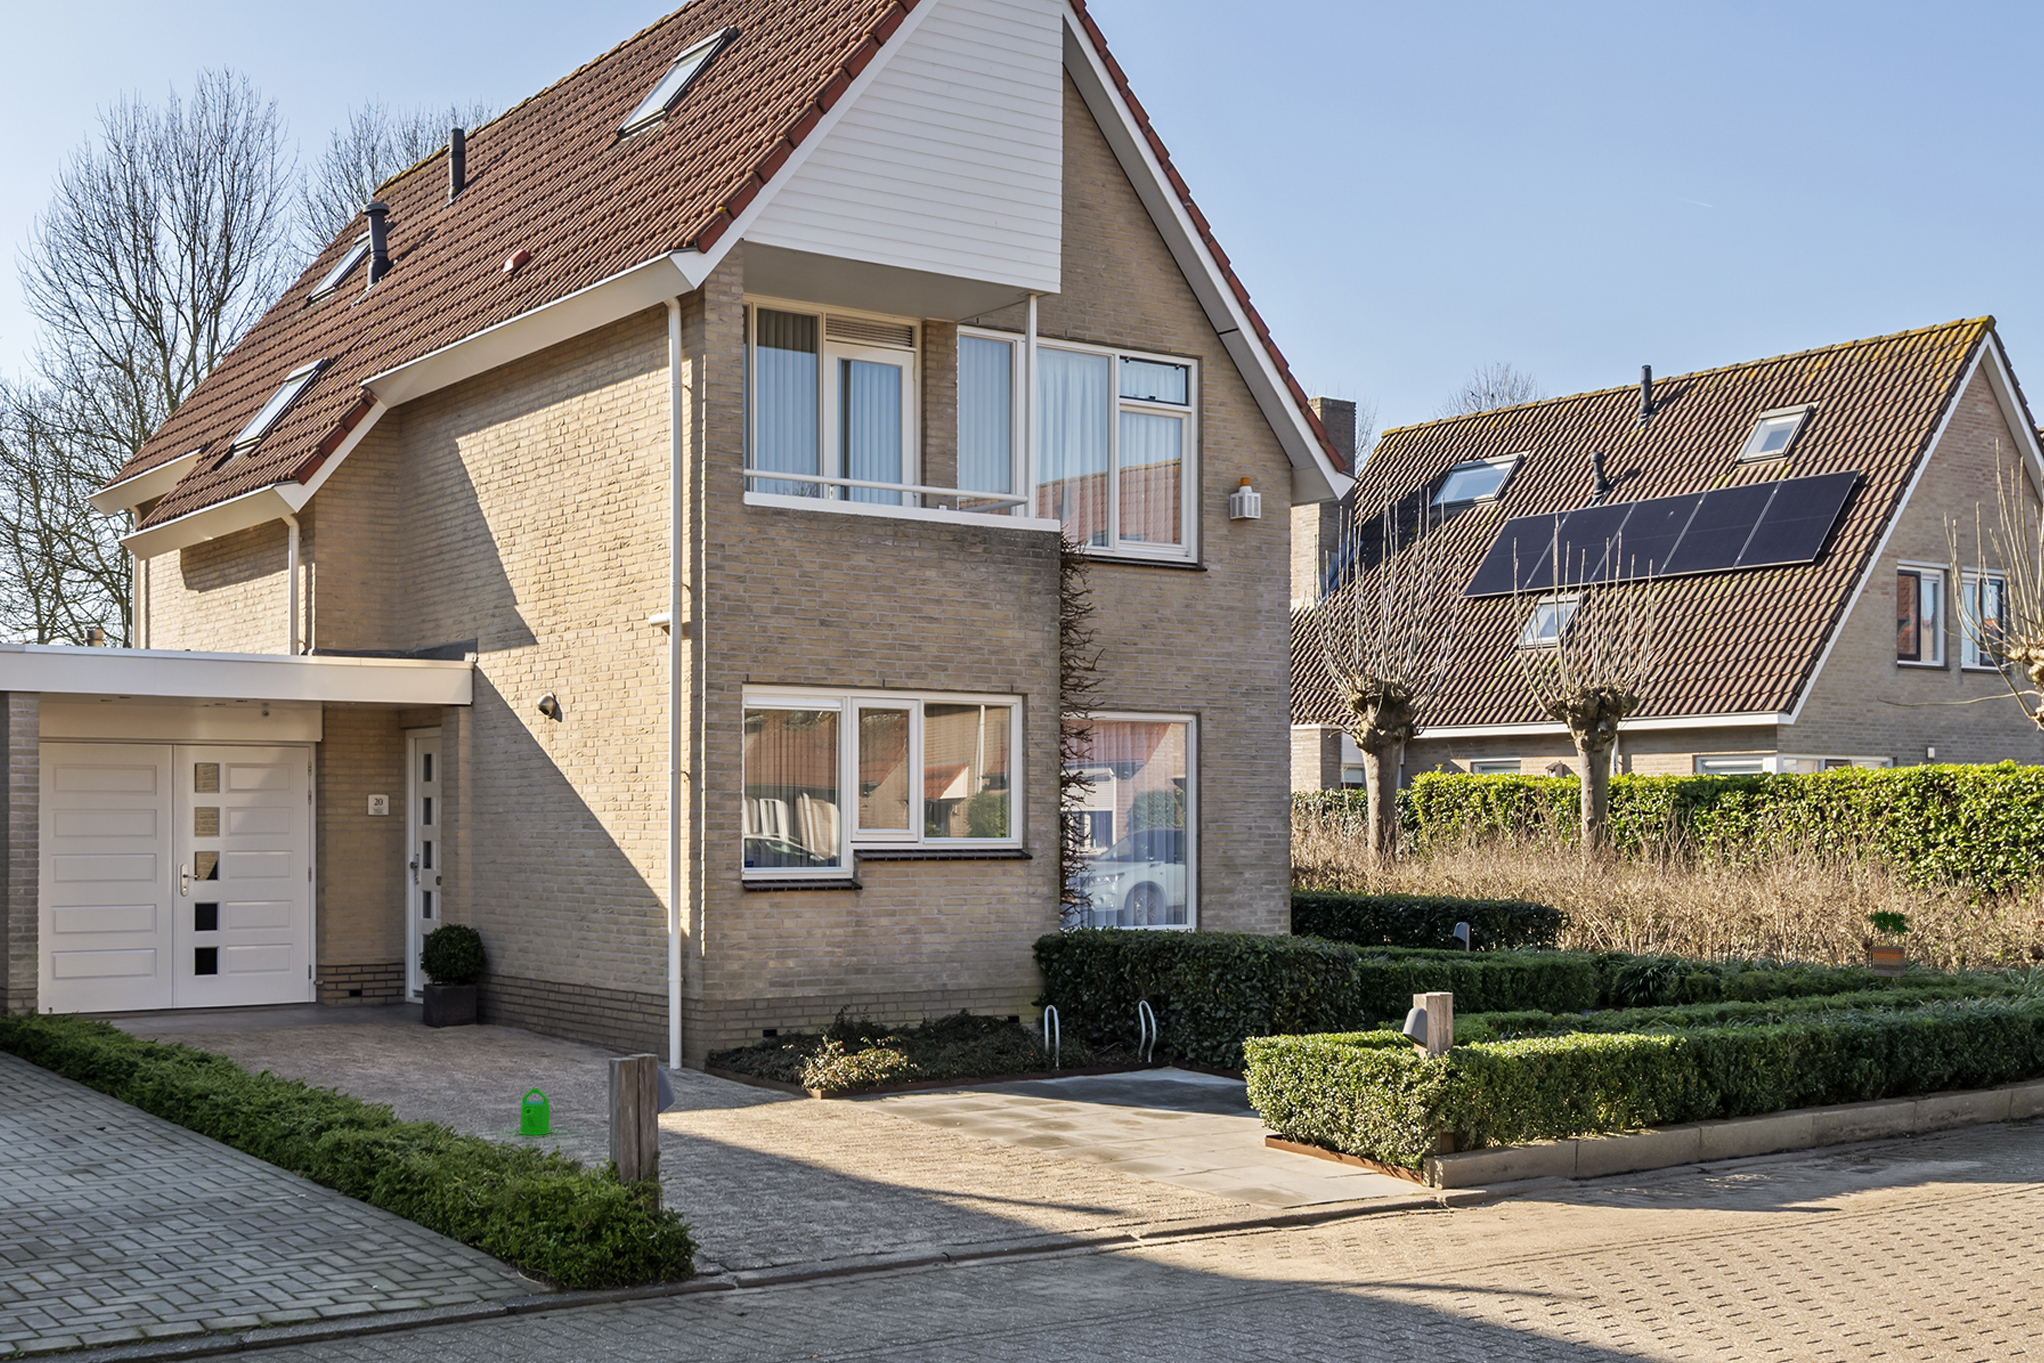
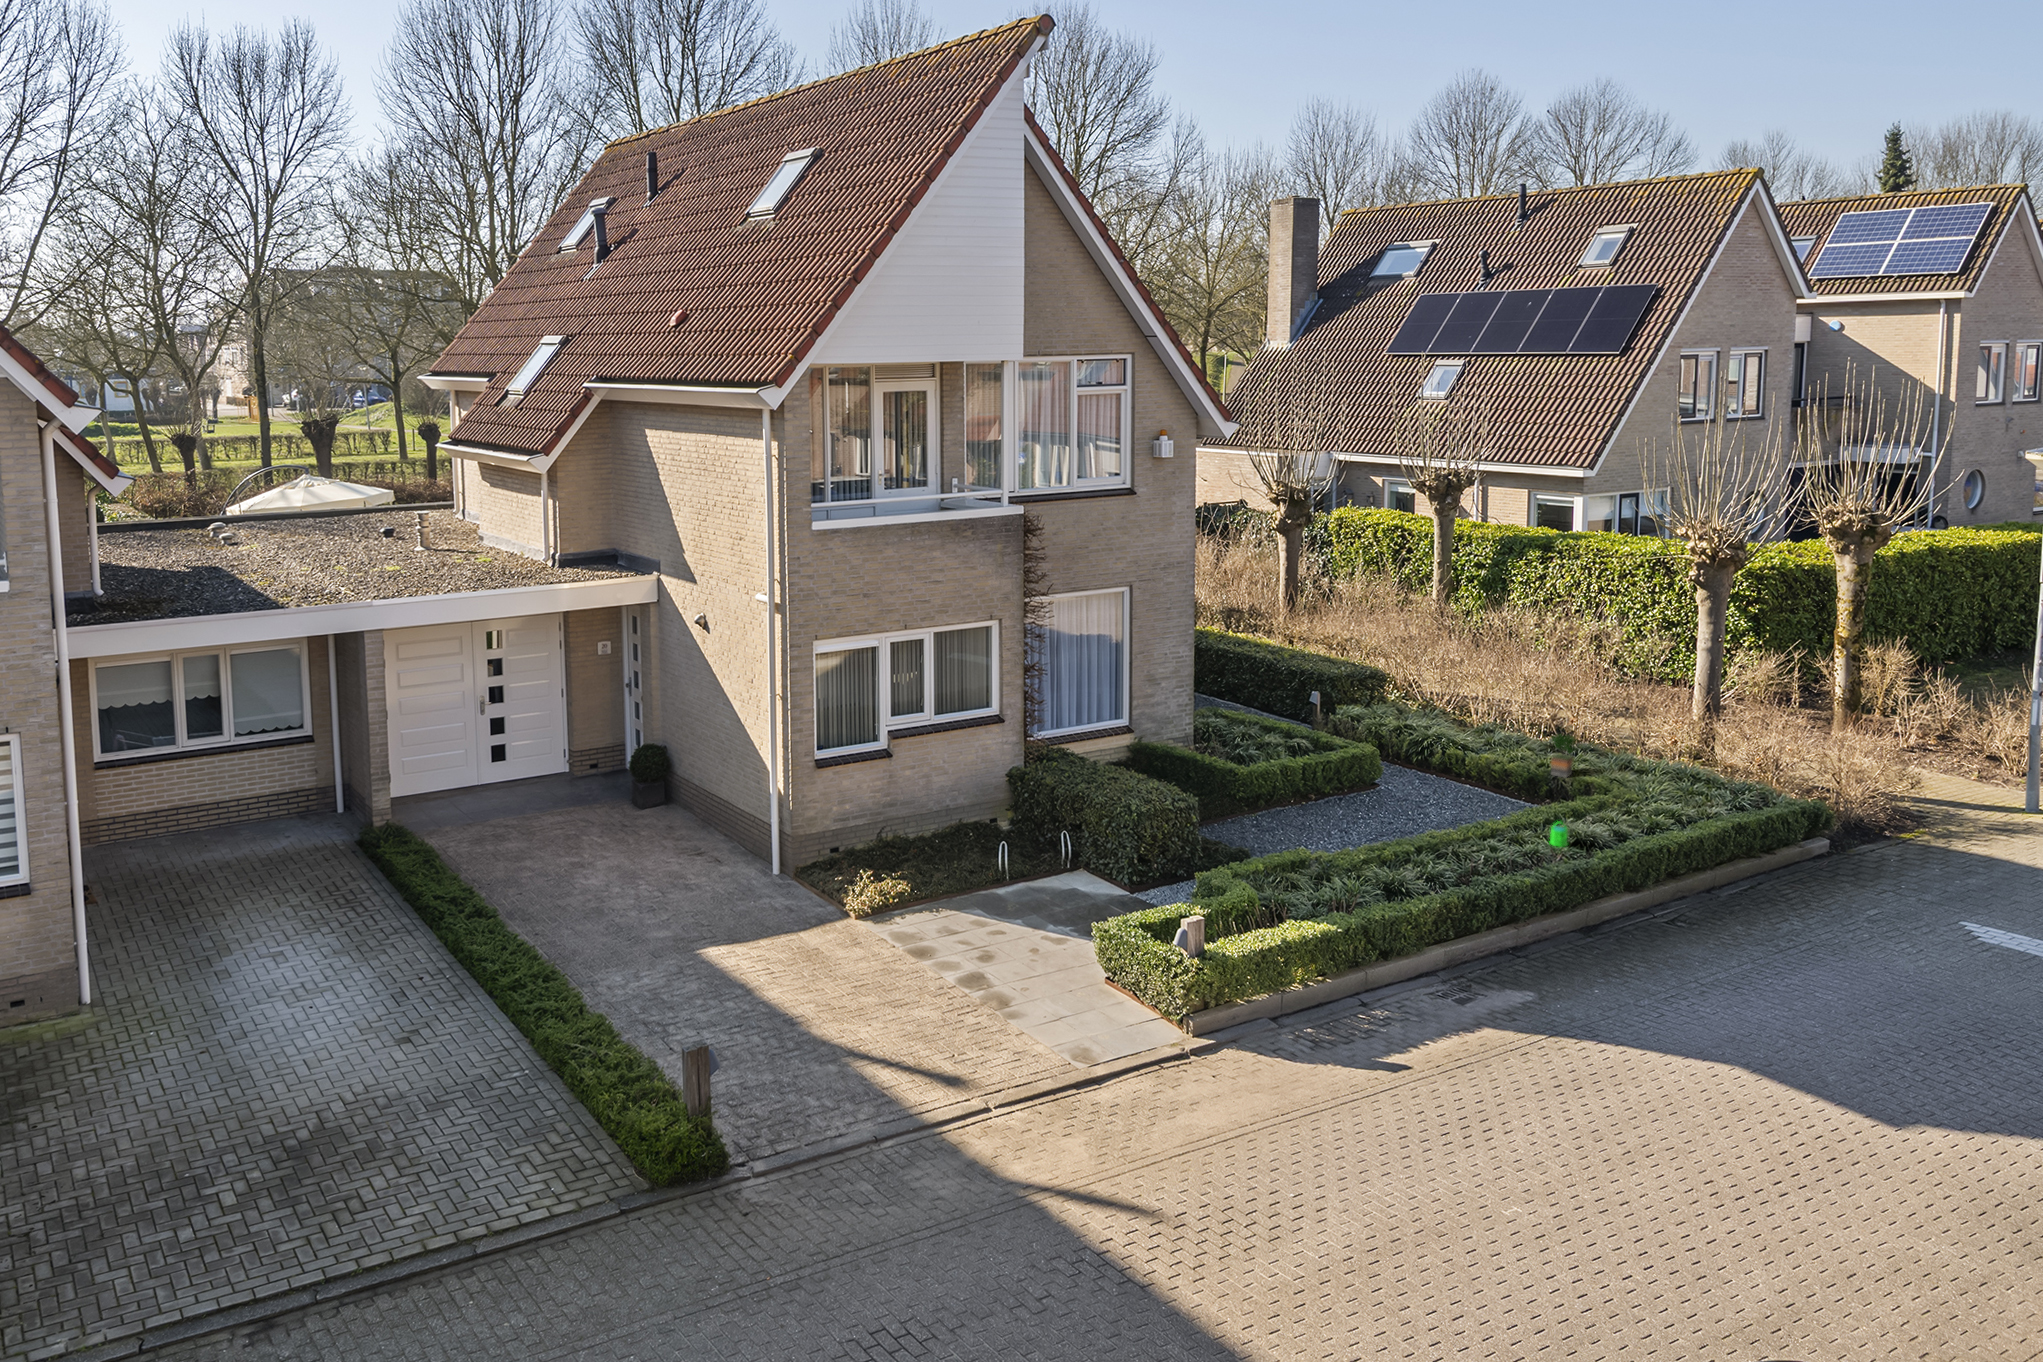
watering can: present [518,1088,551,1135] -> present [1550,822,1568,847]

